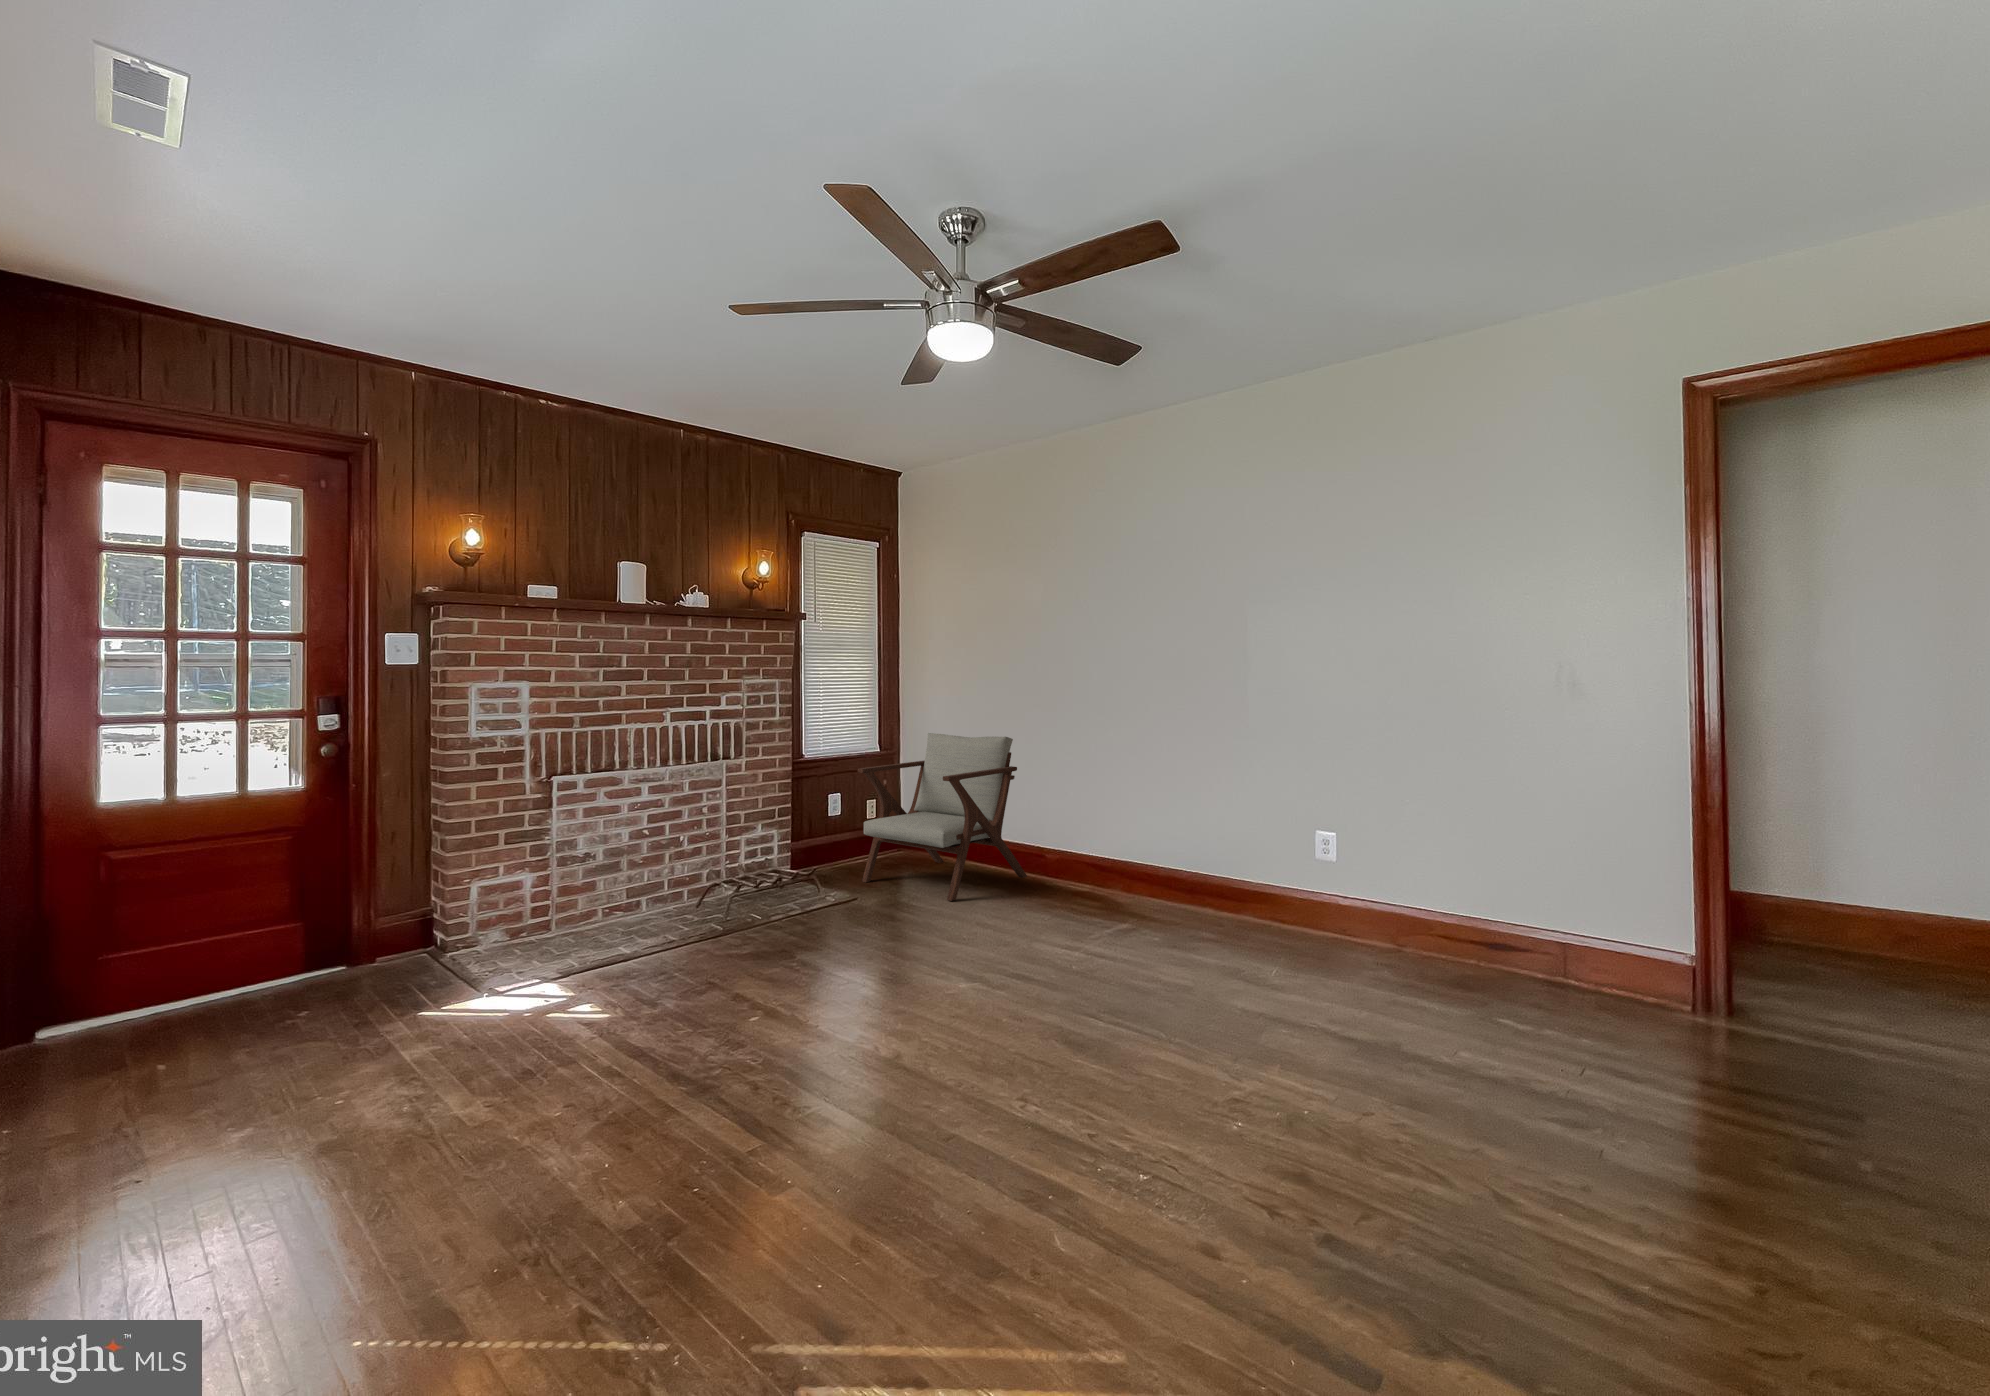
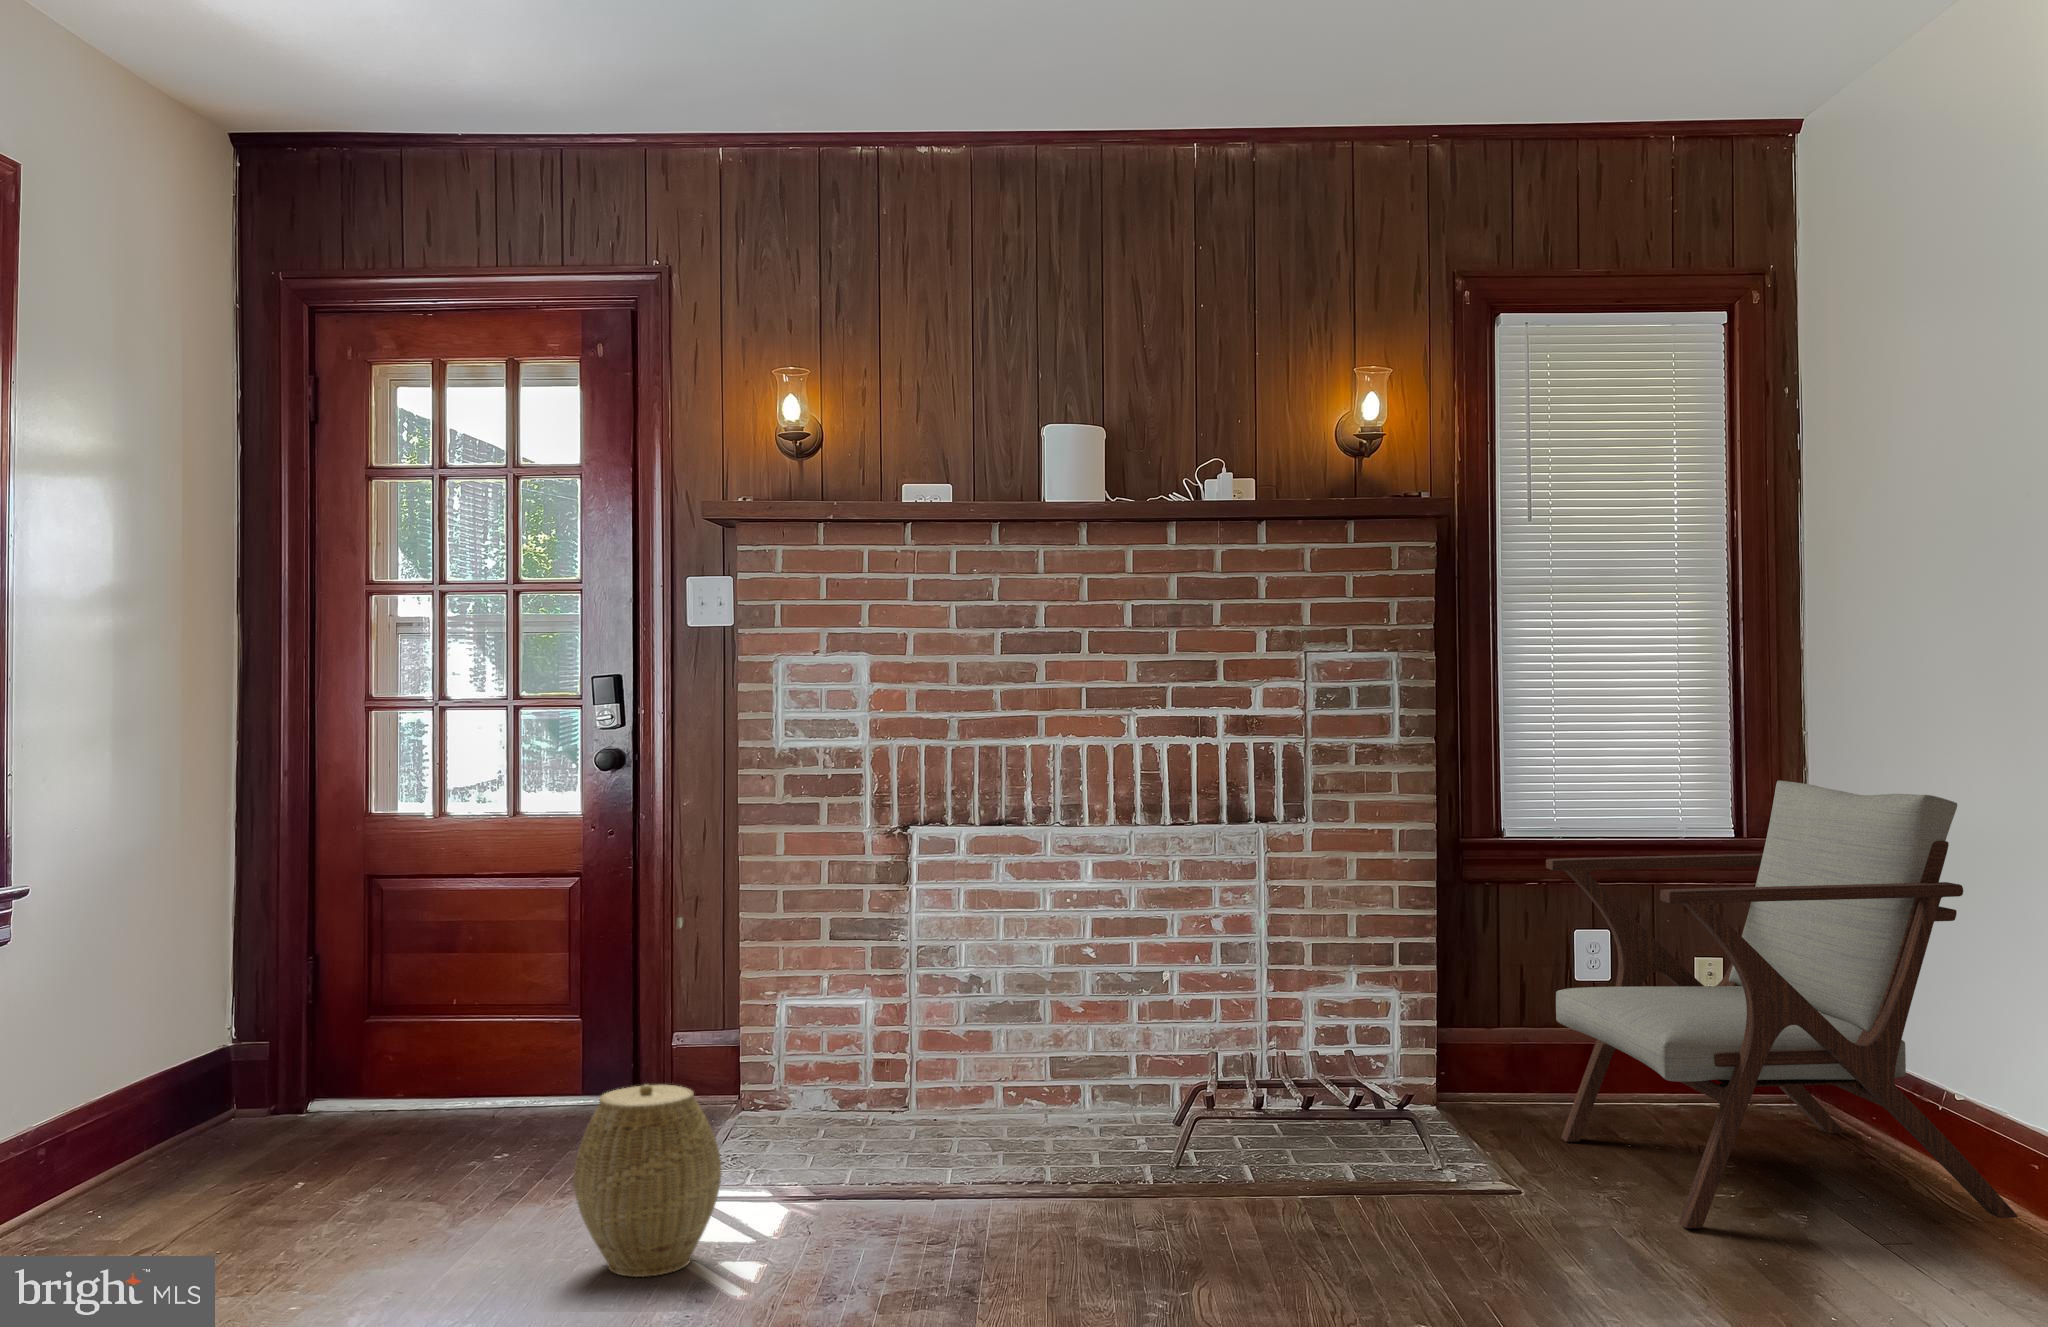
woven basket: none [505,928,596,1039] -> present [574,1084,721,1277]

